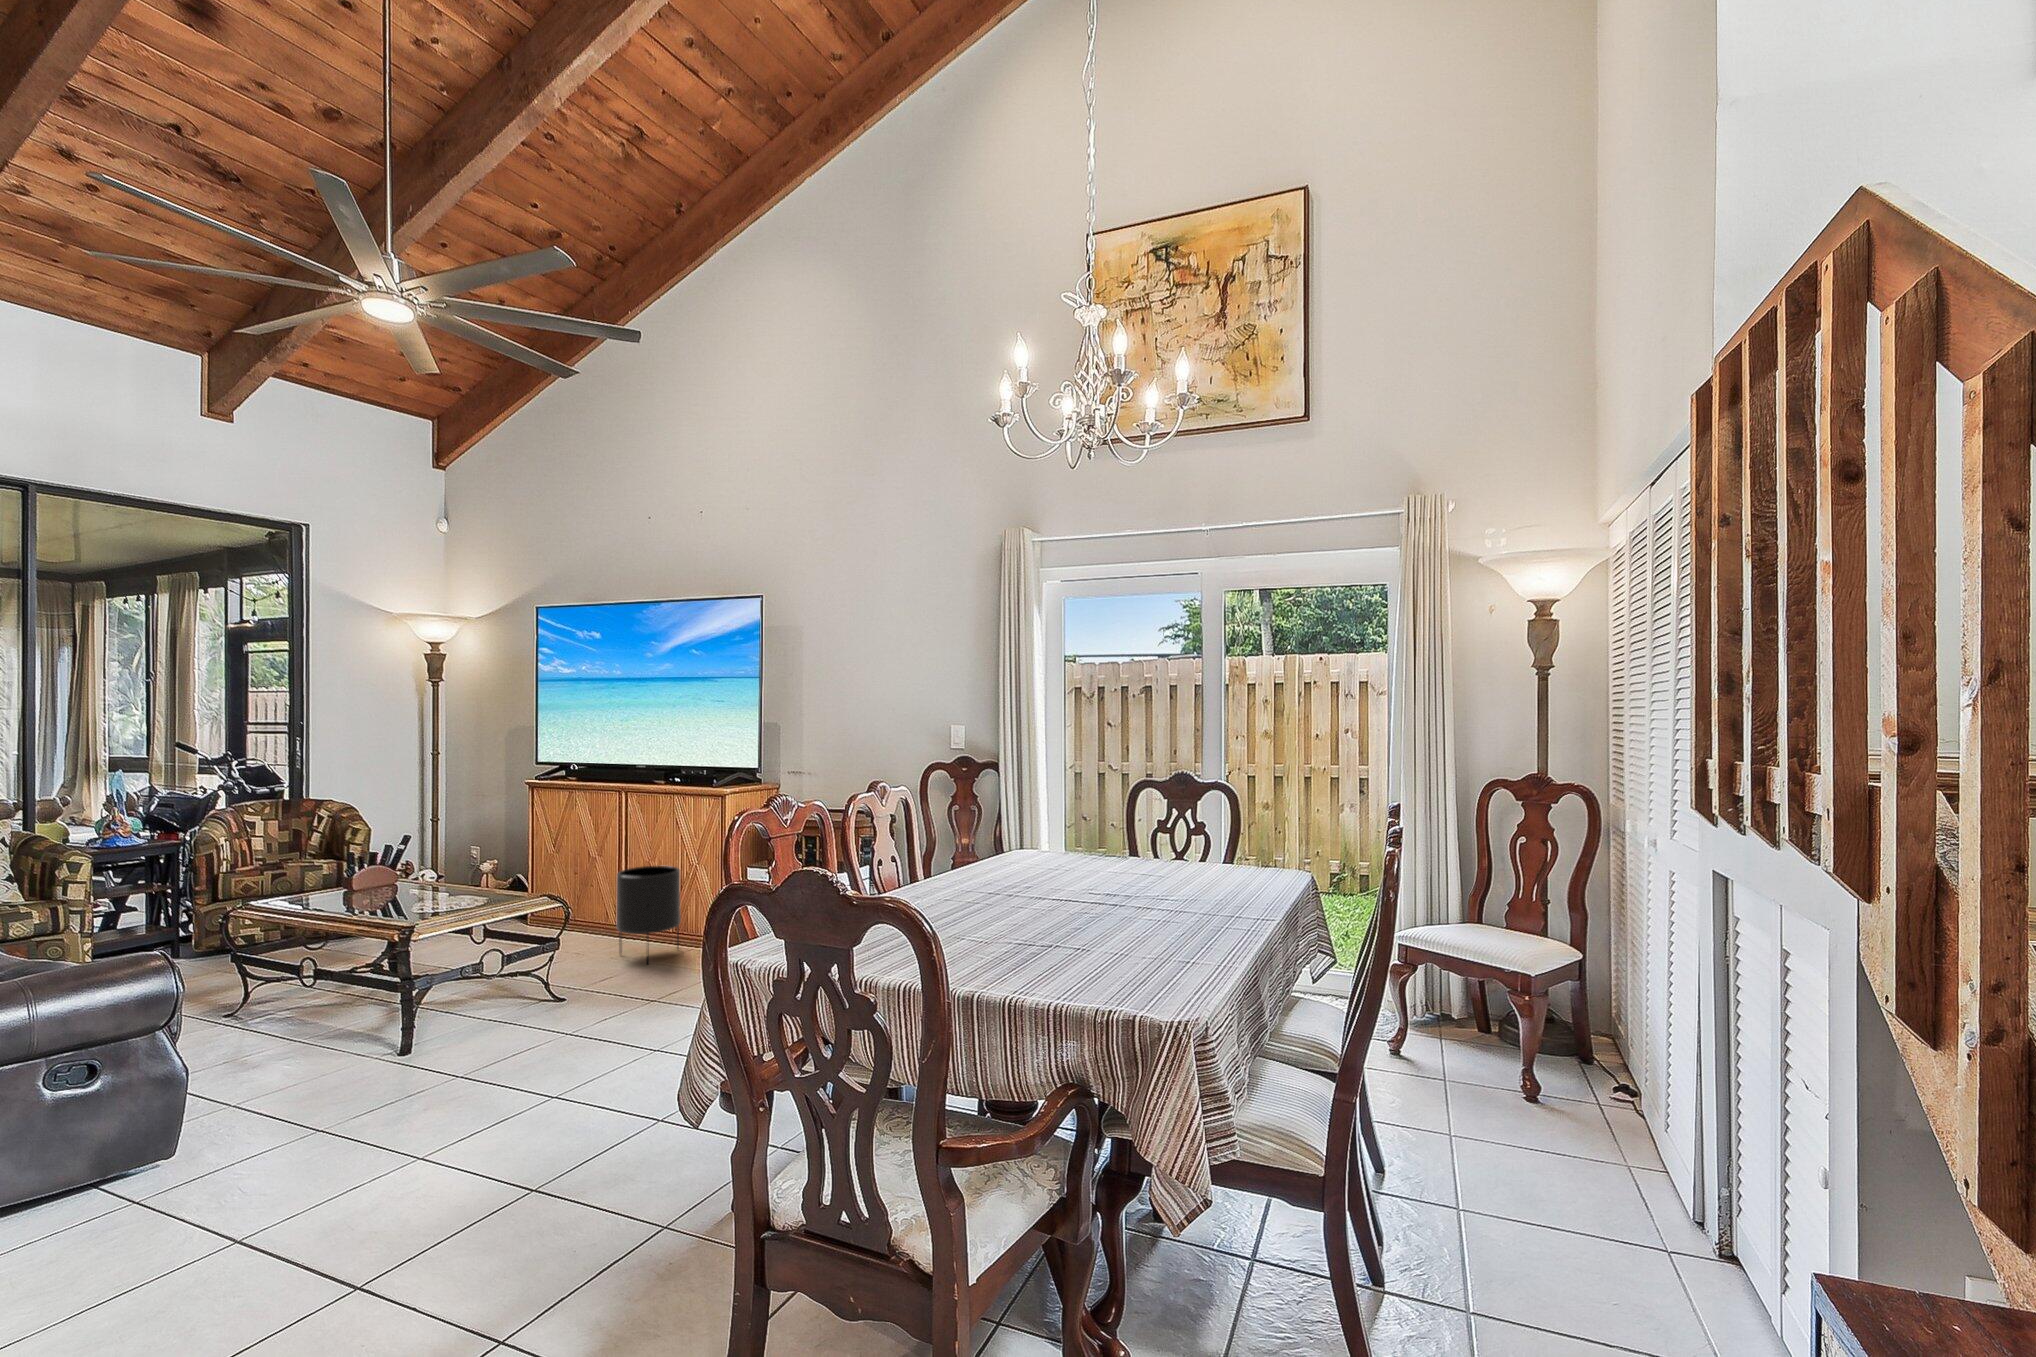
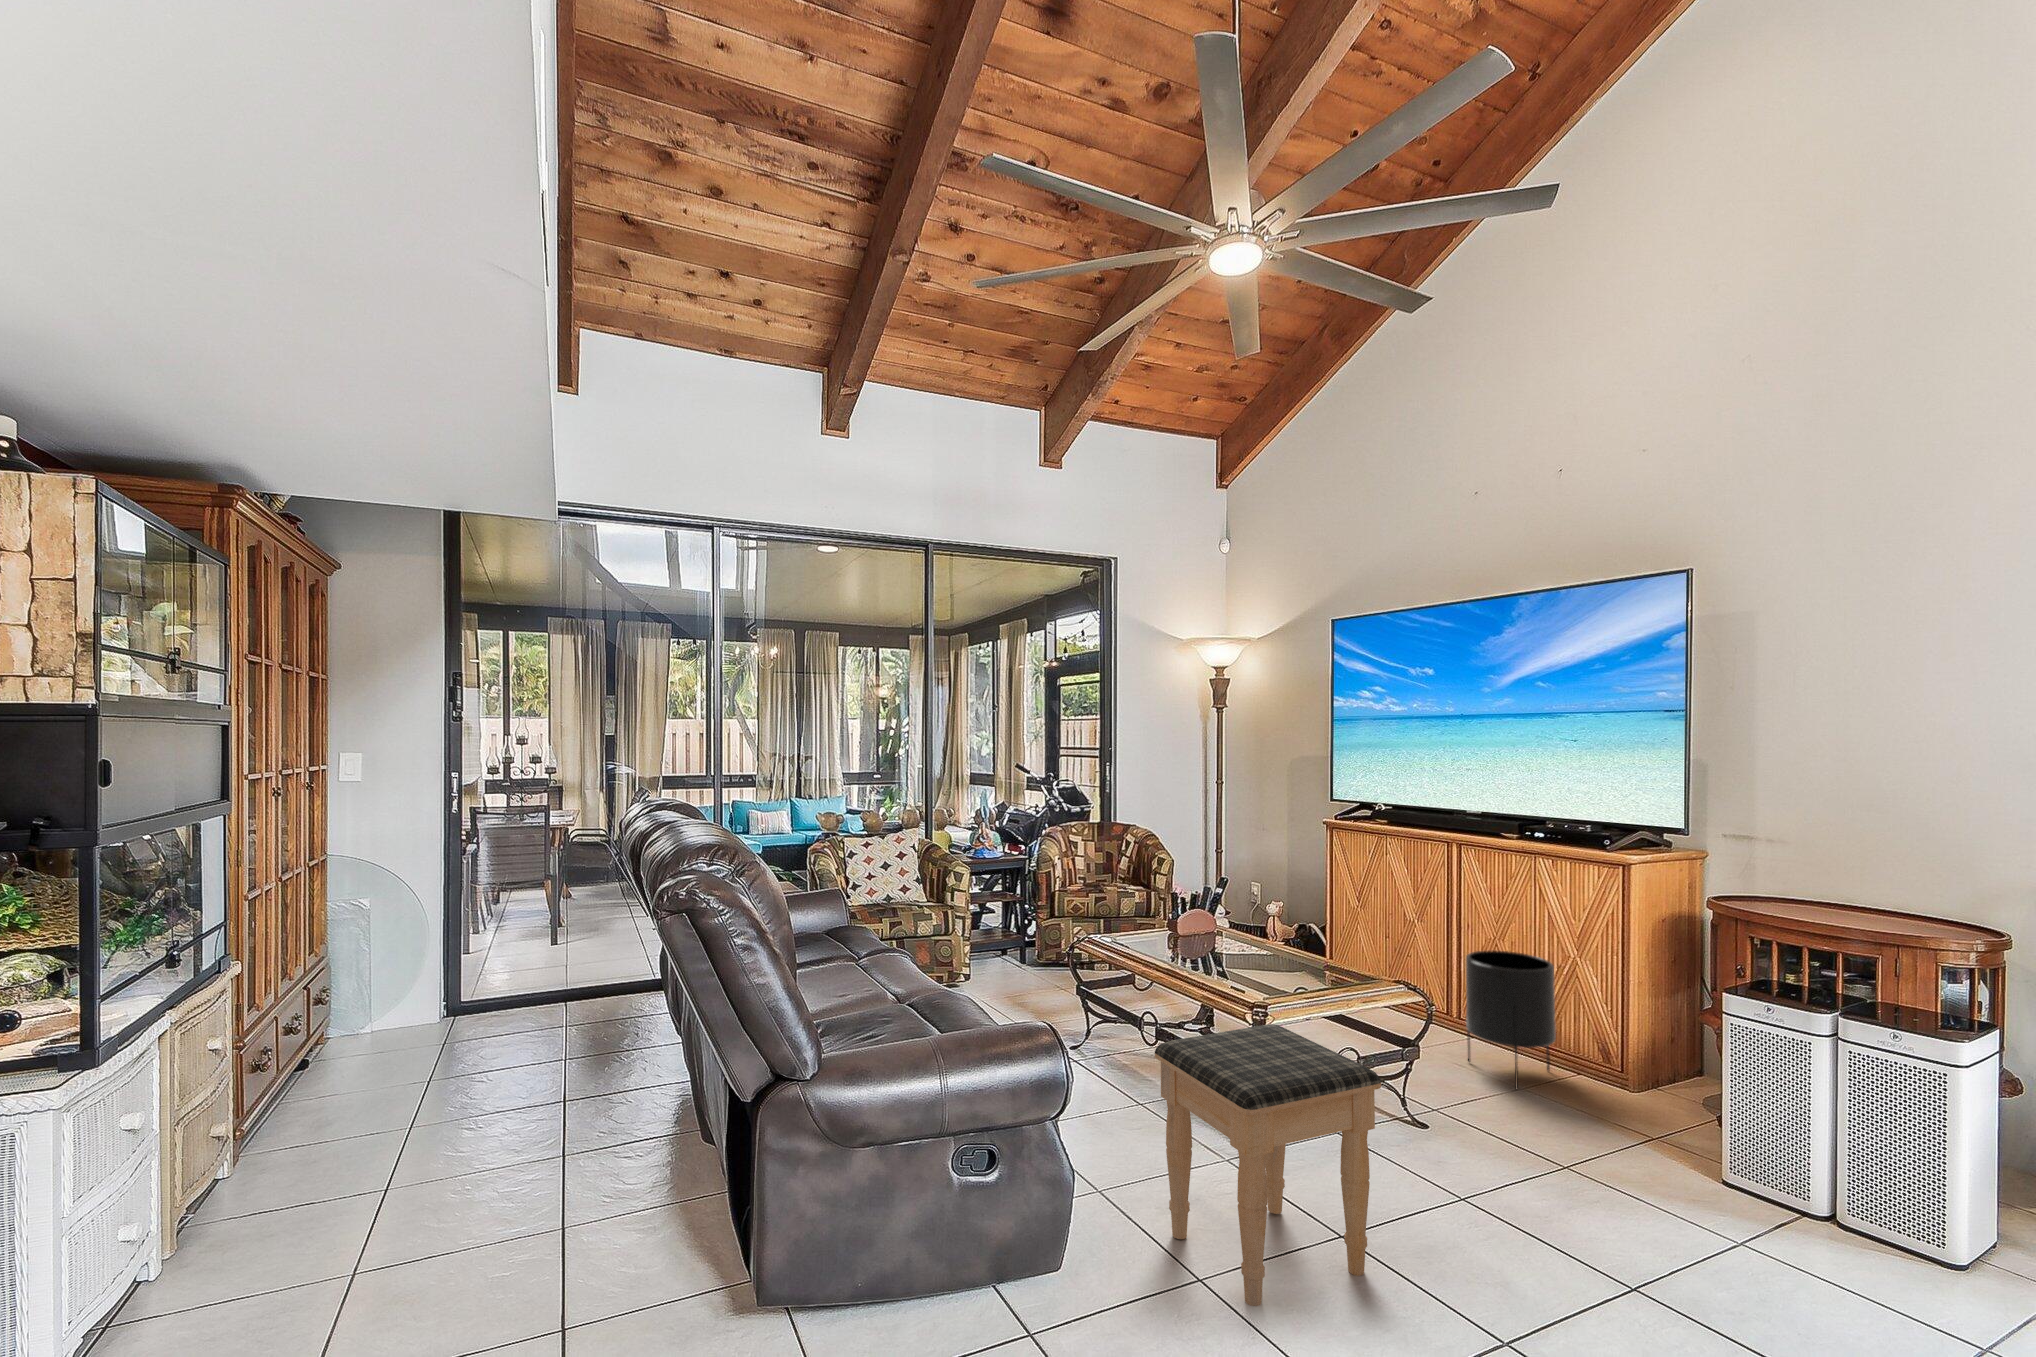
footstool: none [283,931,481,1133] -> present [1155,1024,1381,1306]

